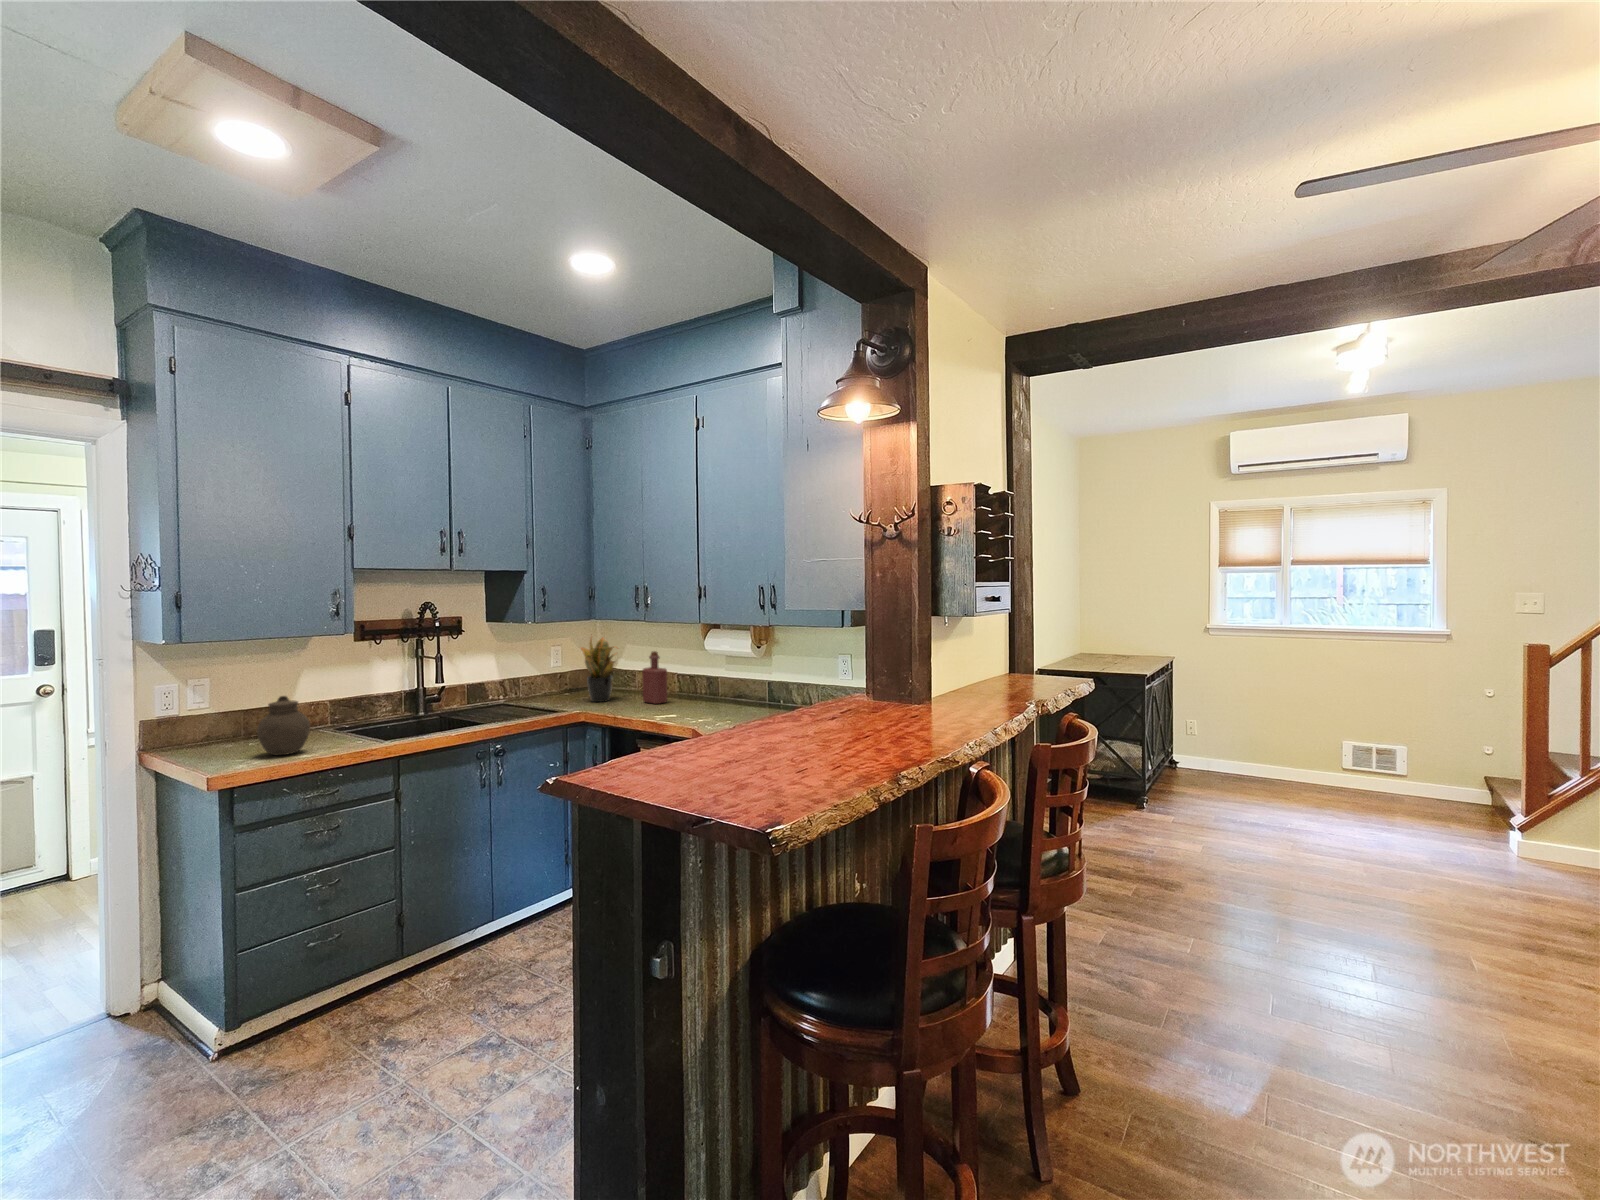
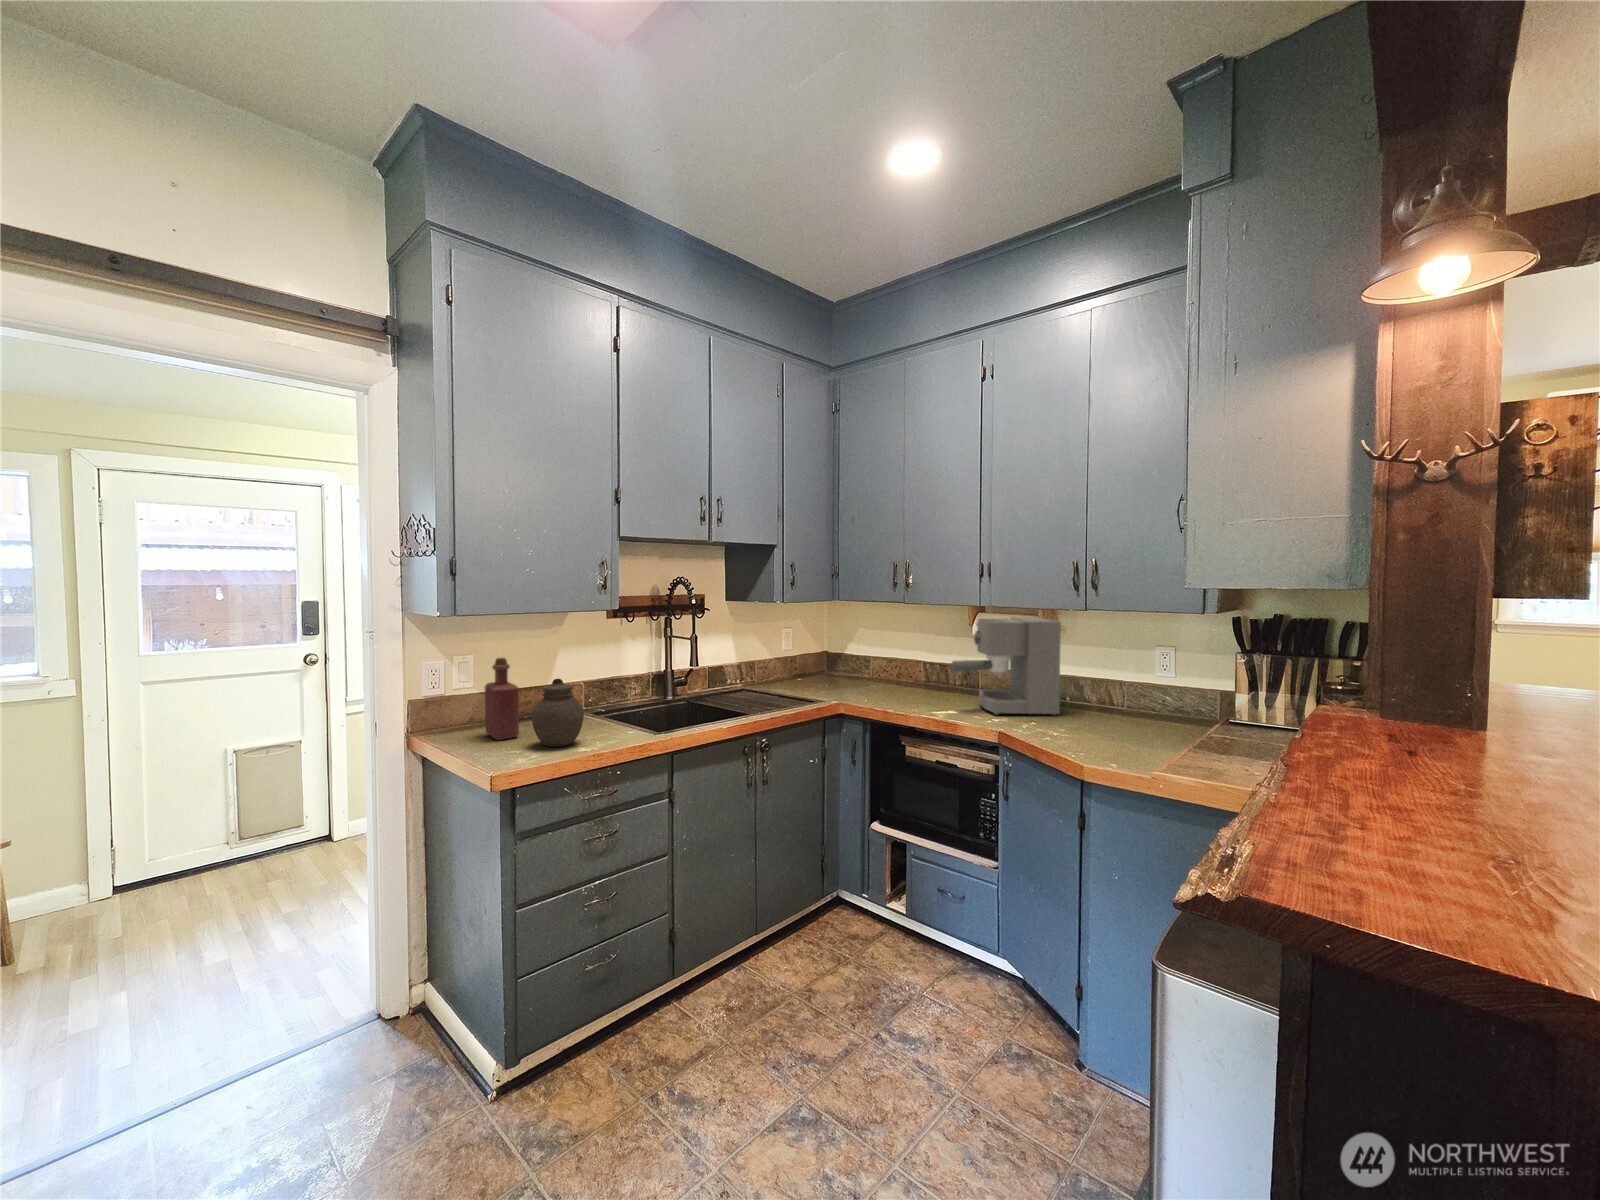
coffee maker: none [672,632,758,716] -> present [951,617,1061,716]
potted plant: present [581,638,615,702] -> none [818,613,869,691]
bottle: present [642,651,667,704] -> present [485,658,519,740]

